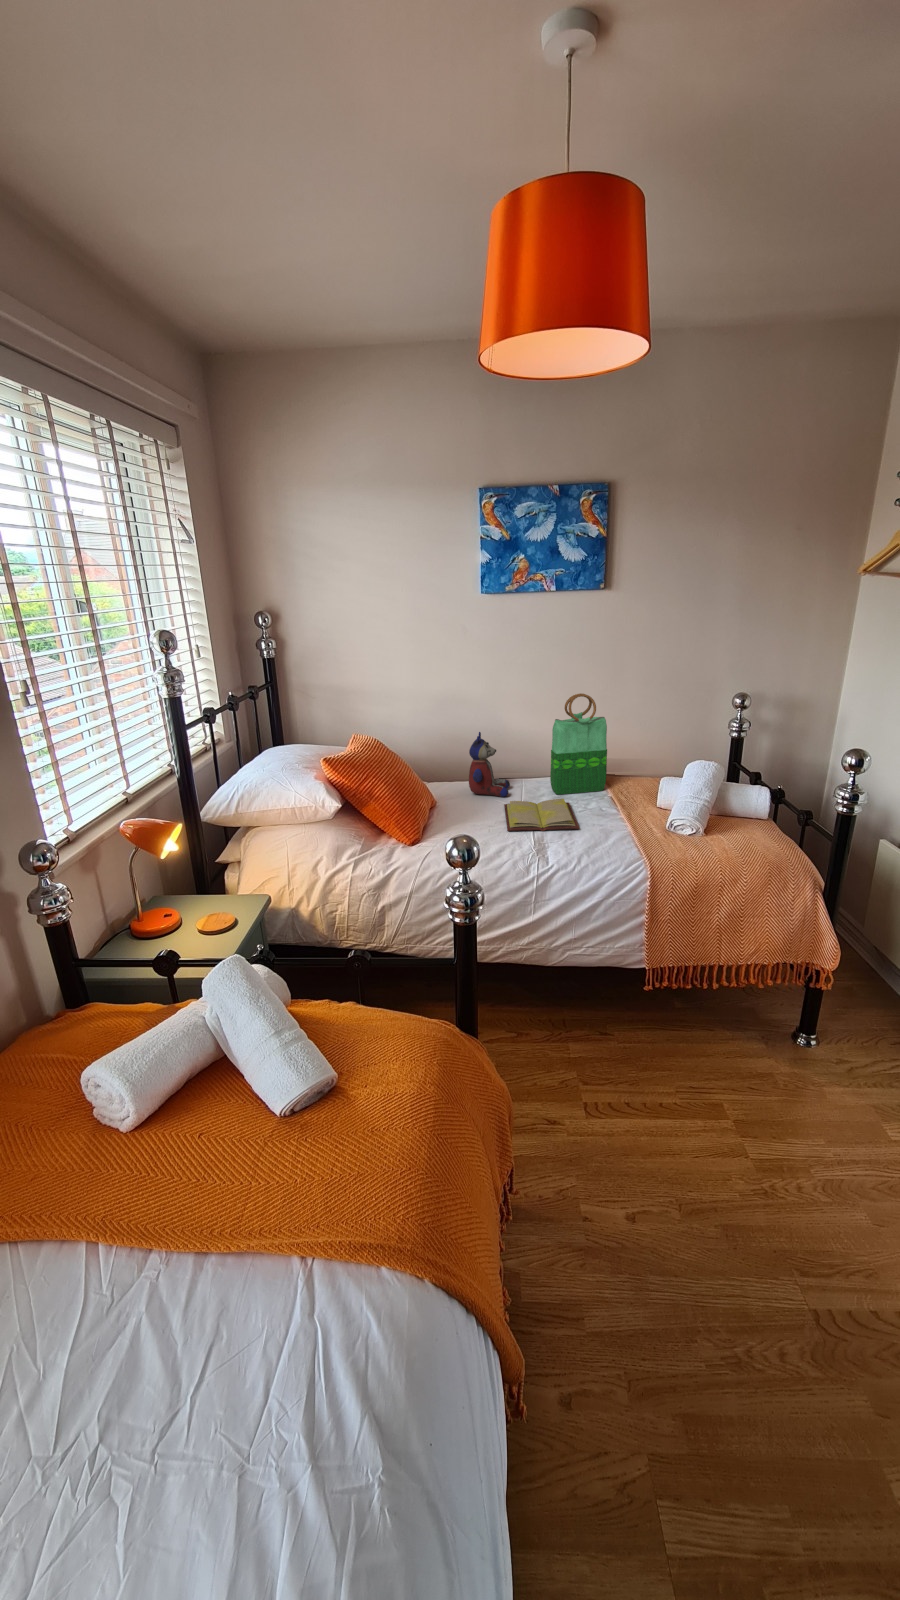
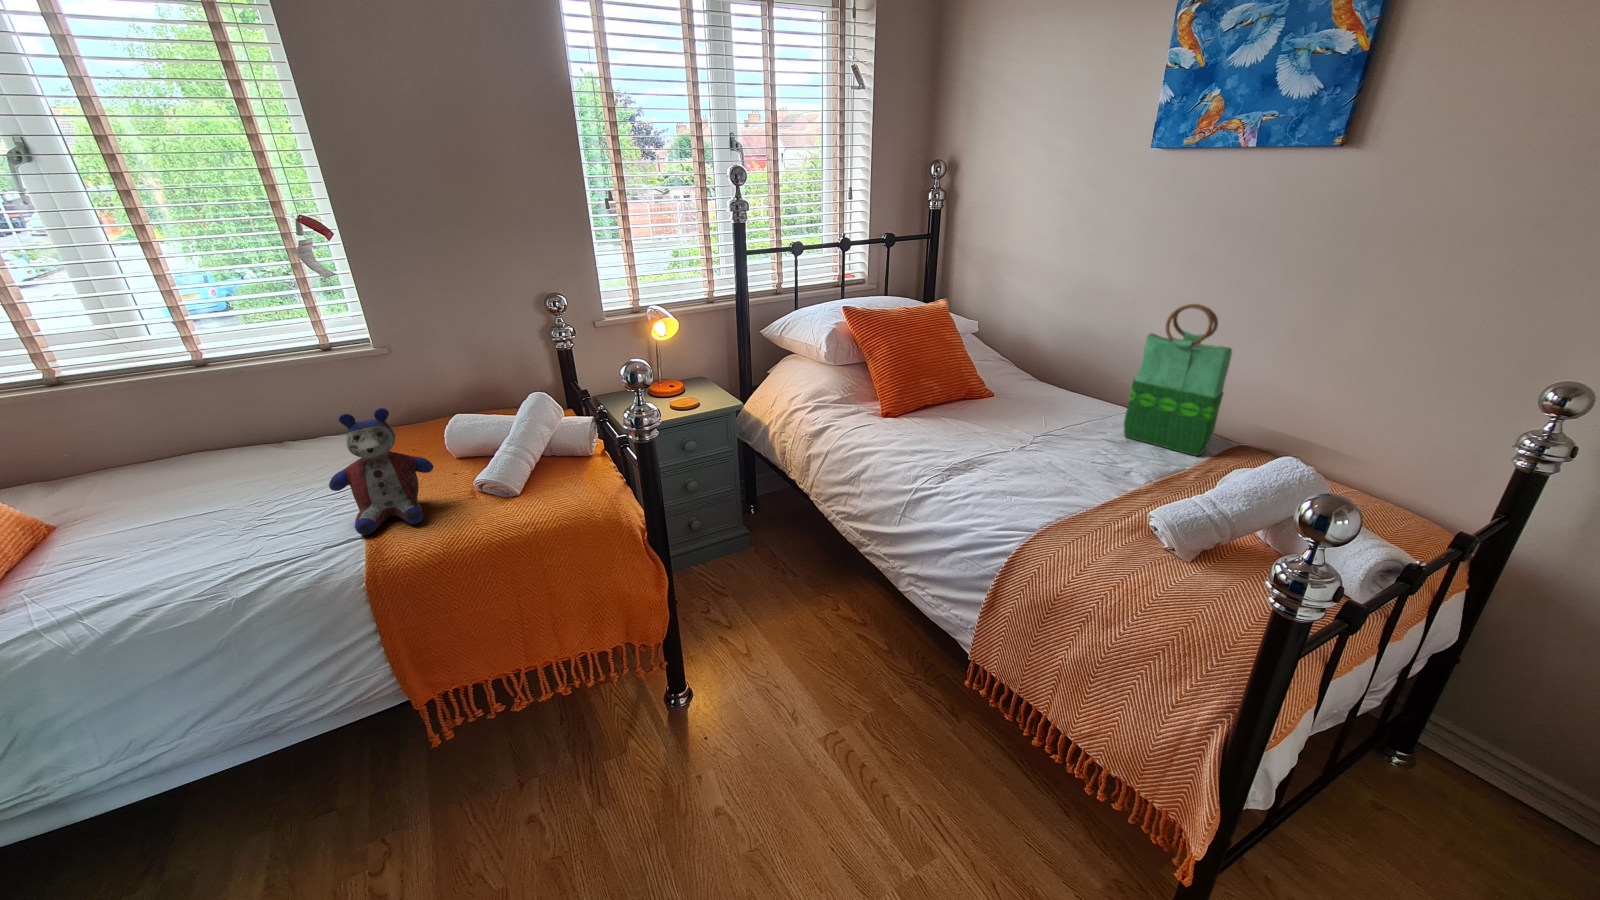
stuffed bear: present [469,732,510,797] -> present [329,408,433,535]
diary: present [504,798,579,831] -> none [981,418,1111,473]

